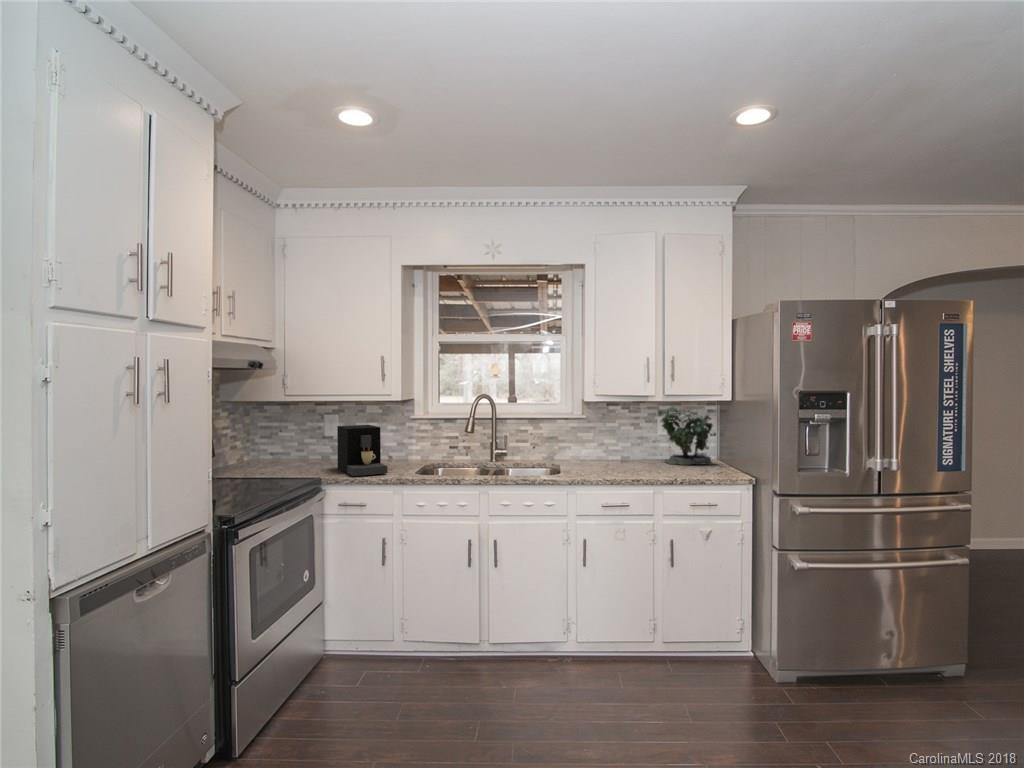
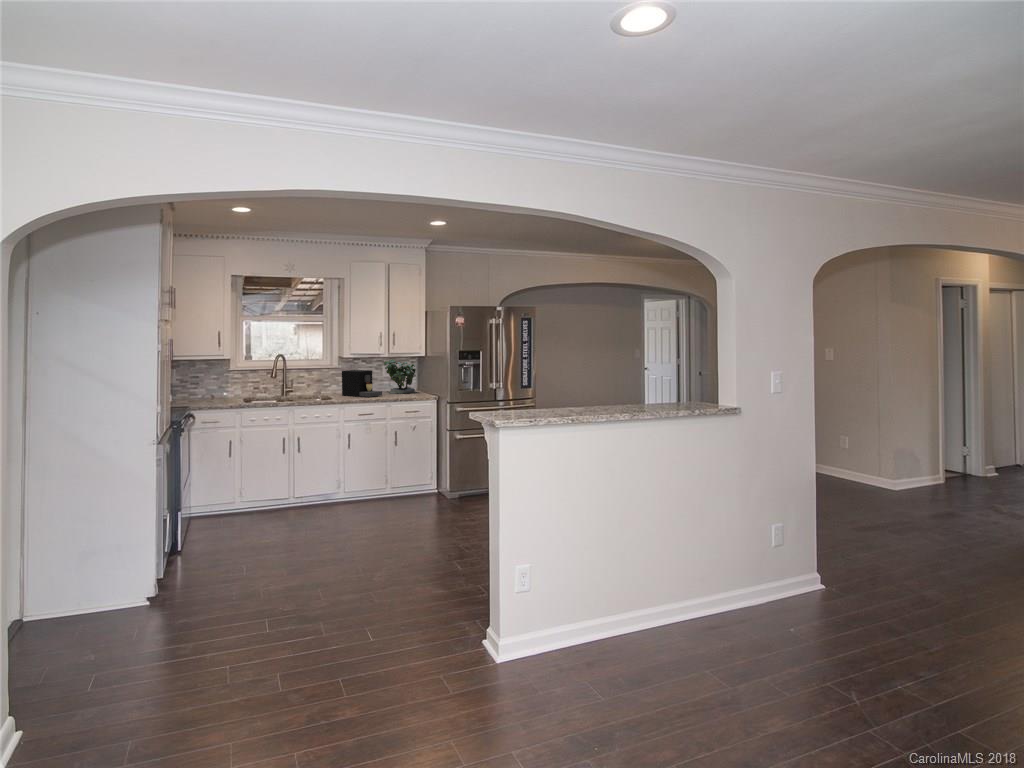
coffee maker: present [337,425,388,476] -> present [342,370,382,397]

